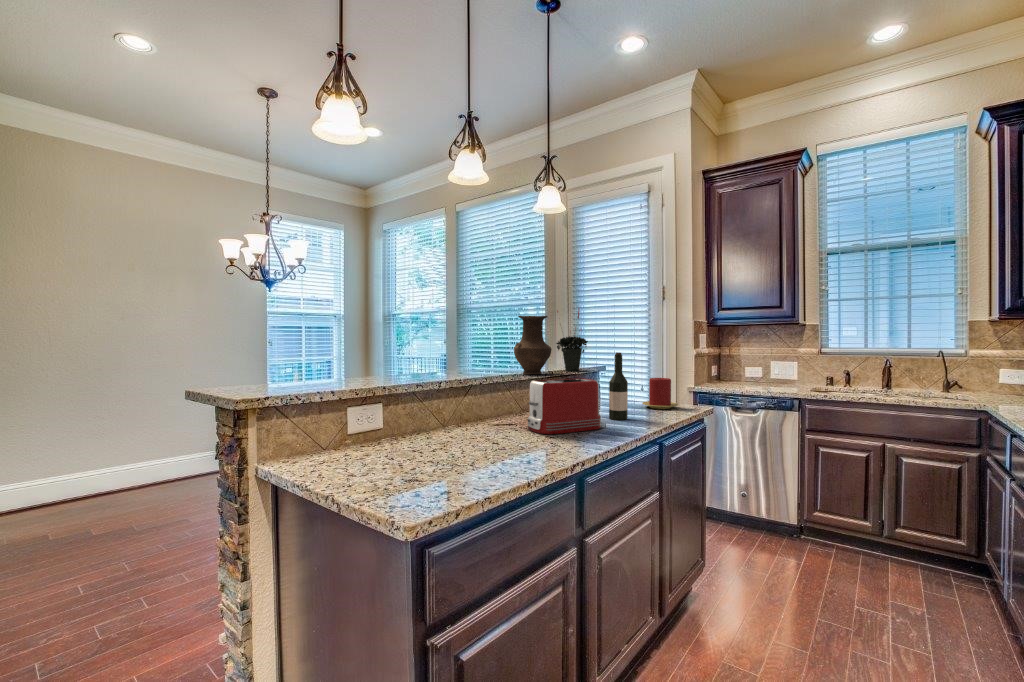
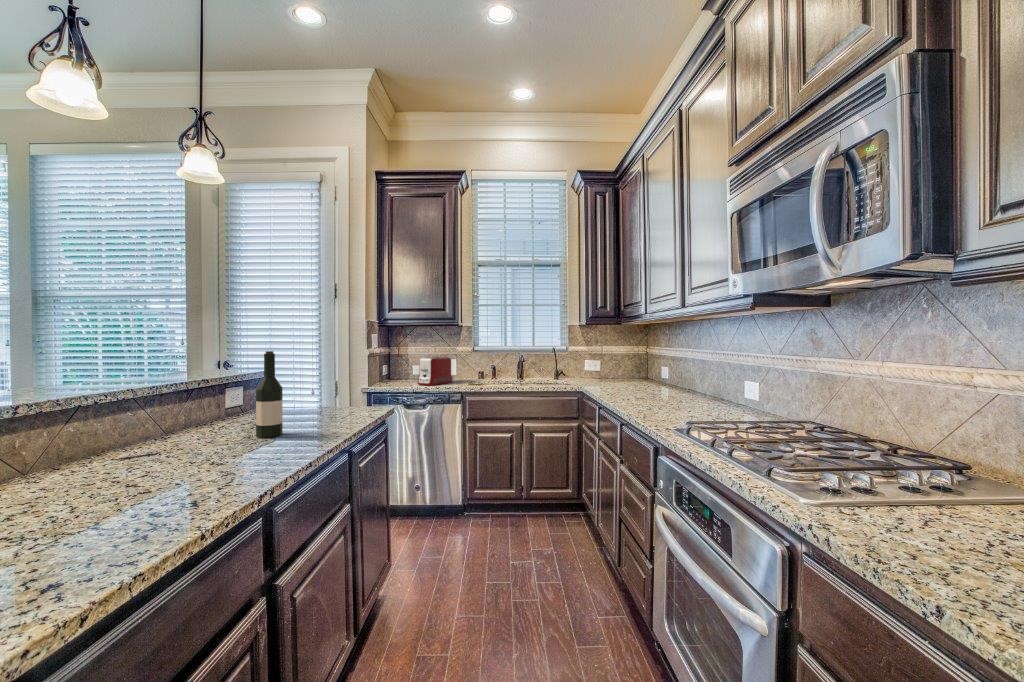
potted plant: present [556,311,588,371] -> none [182,293,233,378]
vase: present [514,316,552,374] -> none [97,300,169,386]
toaster: present [528,378,601,434] -> present [418,357,453,385]
candle: present [642,378,678,409] -> none [306,380,348,416]

